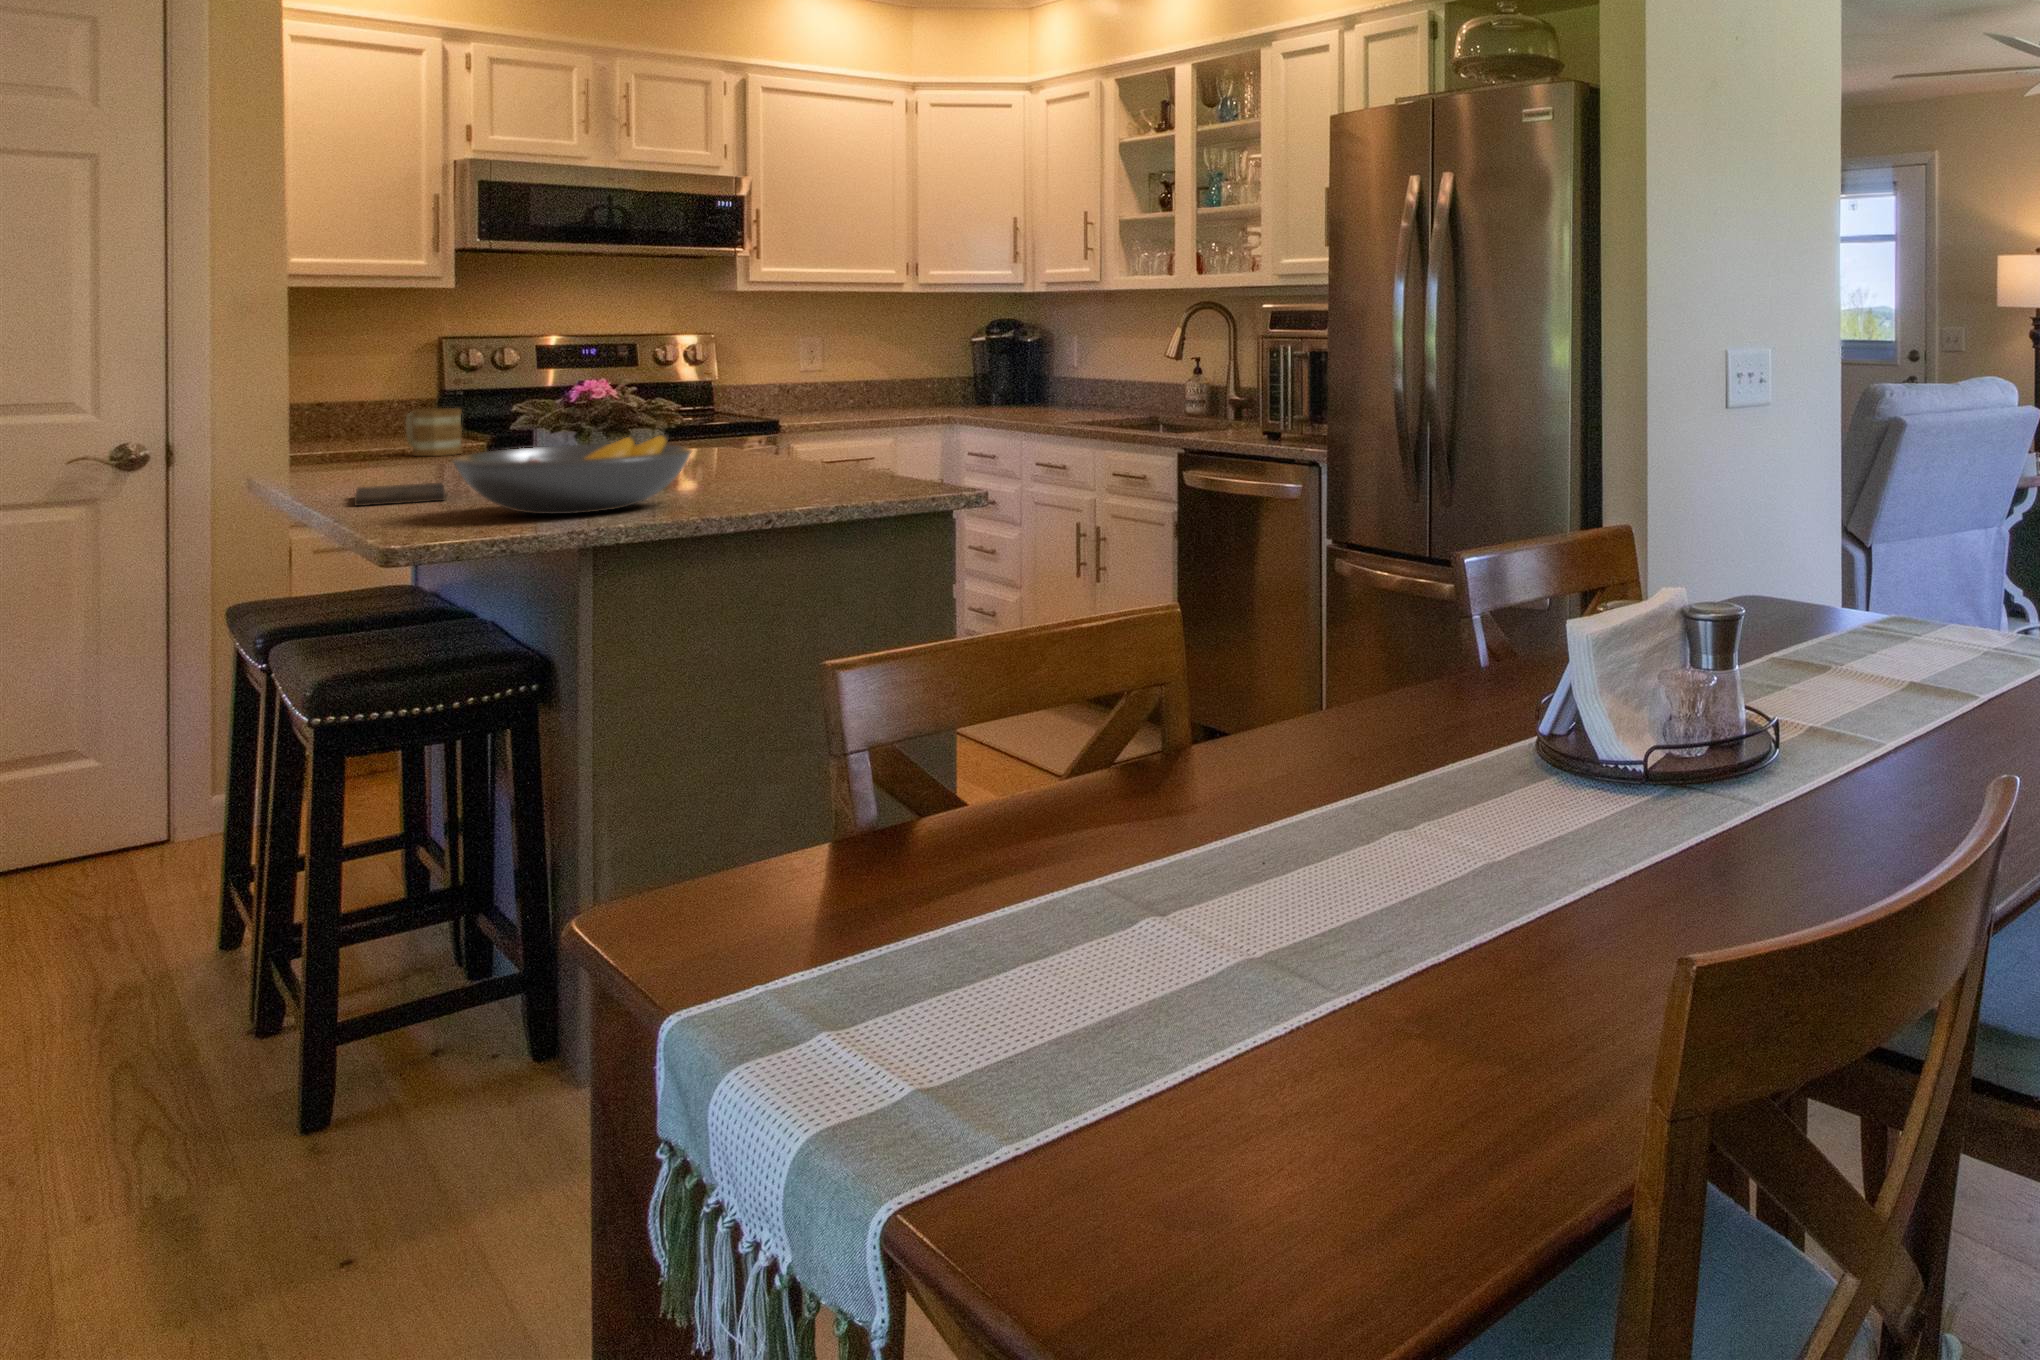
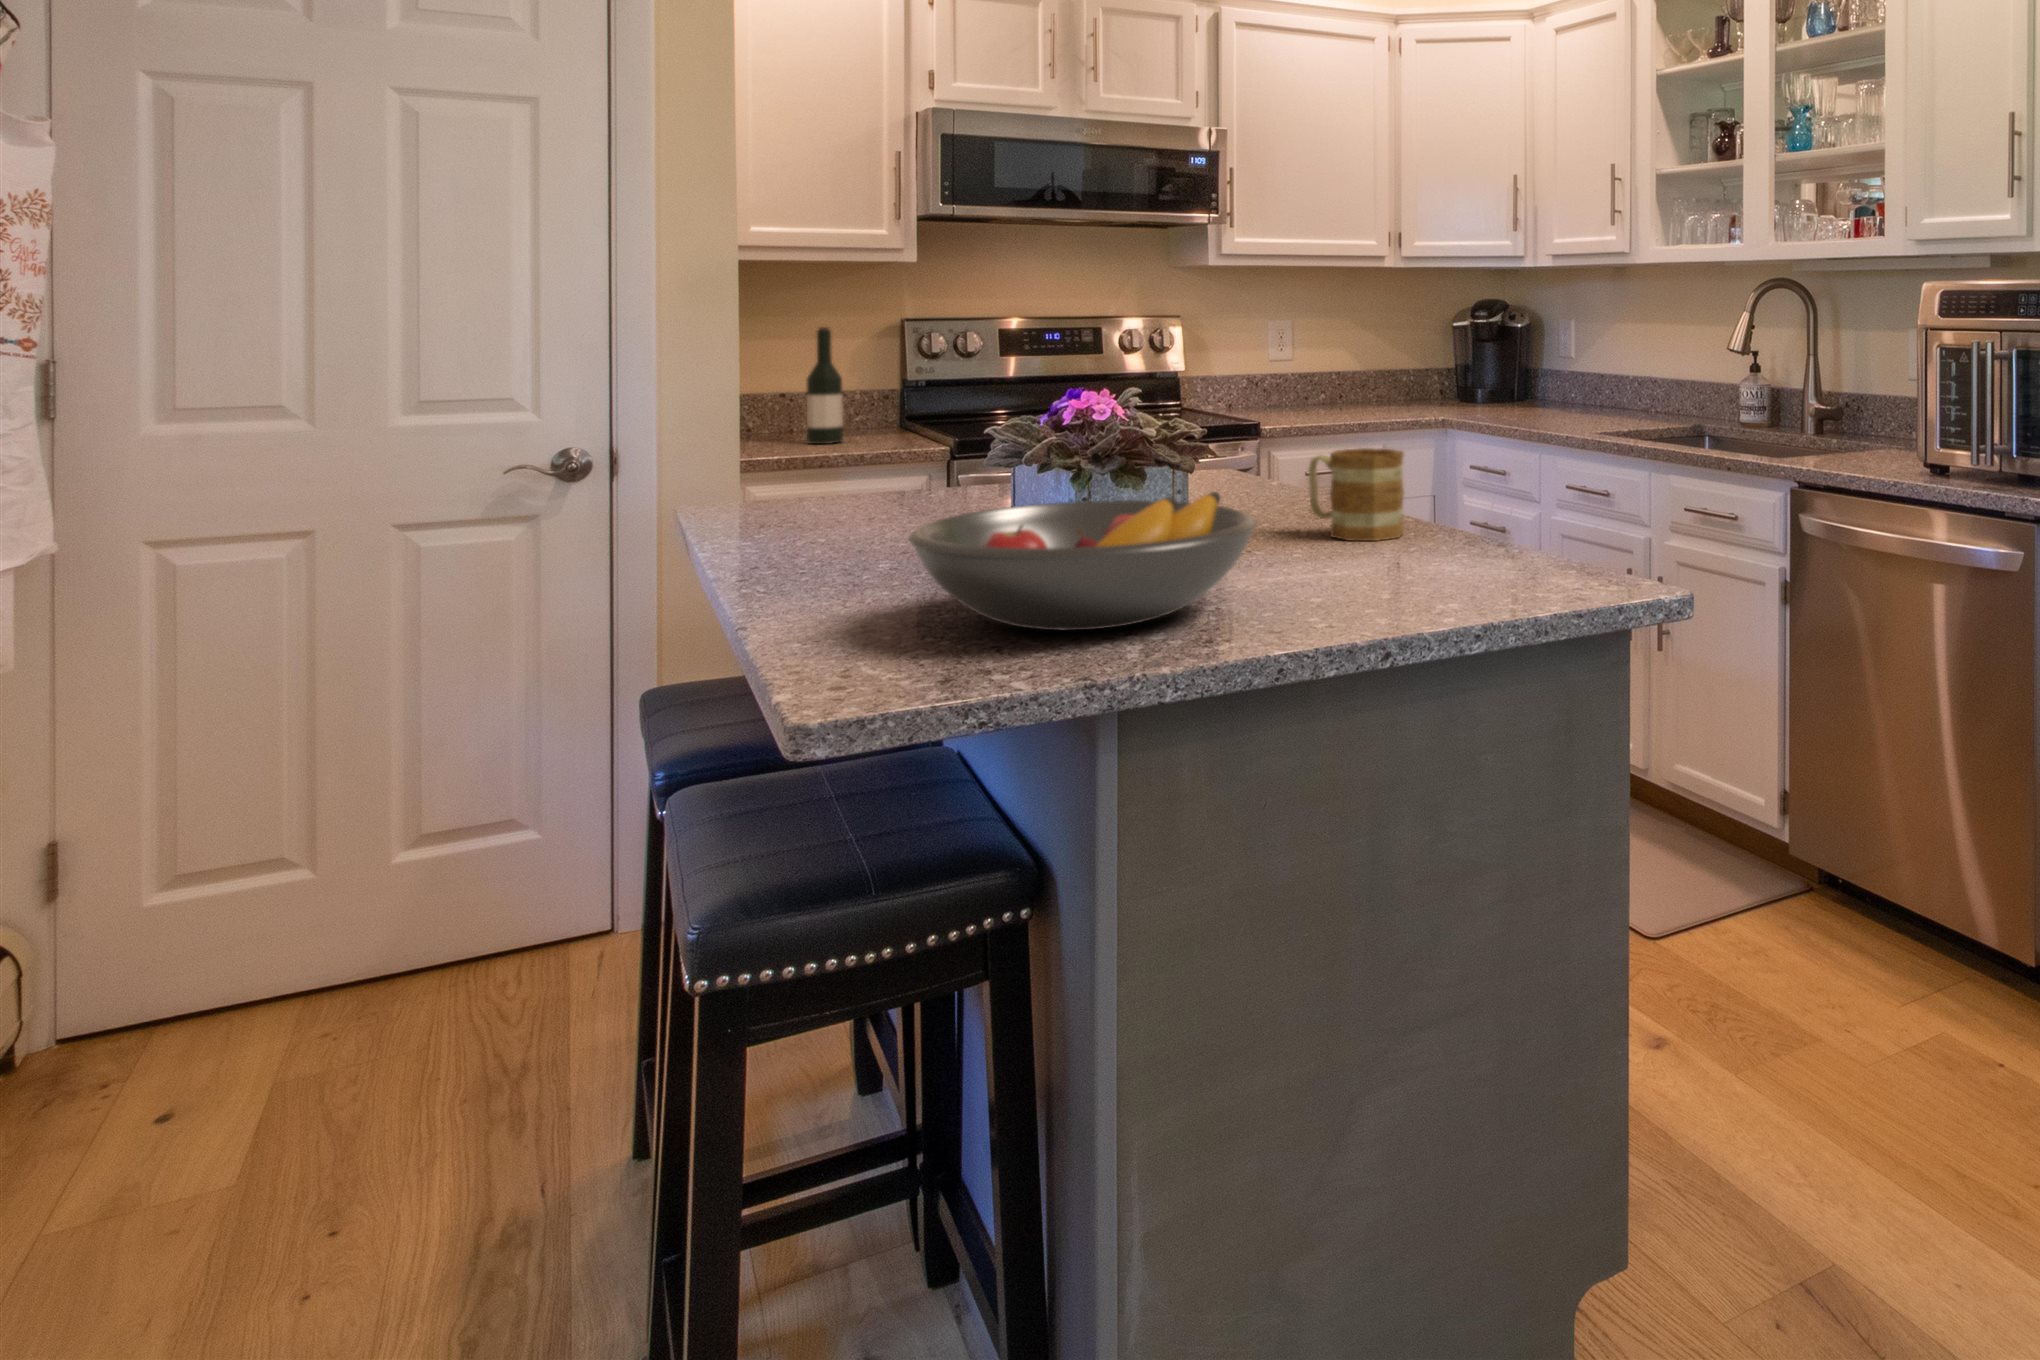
wine bottle: none [346,344,382,444] -> present [806,327,843,444]
mug: present [406,408,462,456] -> present [1308,448,1404,541]
cutting board: present [354,483,445,506] -> none [782,537,901,581]

